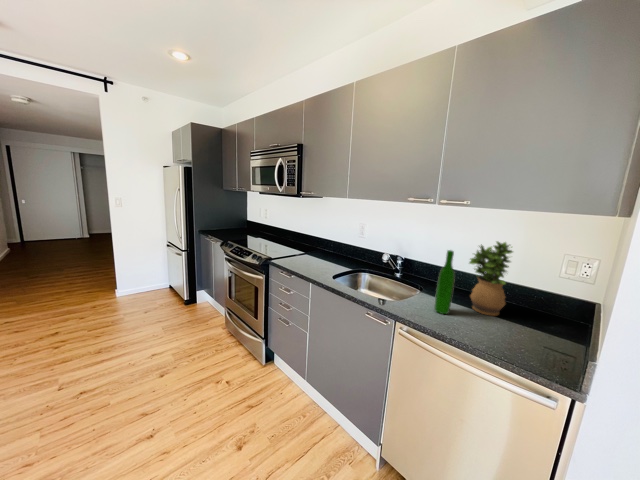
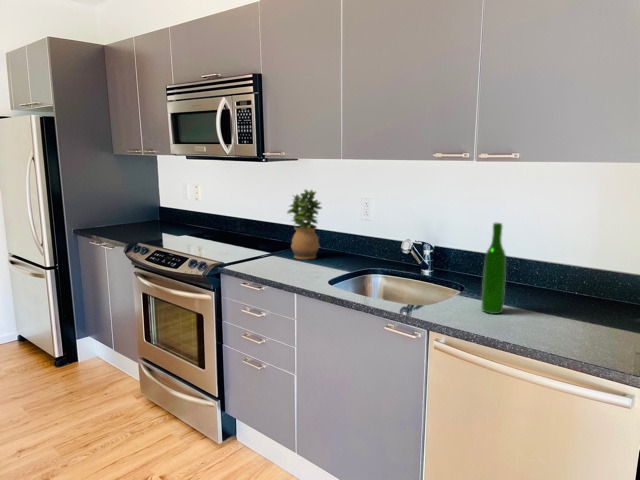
potted plant: present [469,242,513,316] -> present [287,190,322,259]

